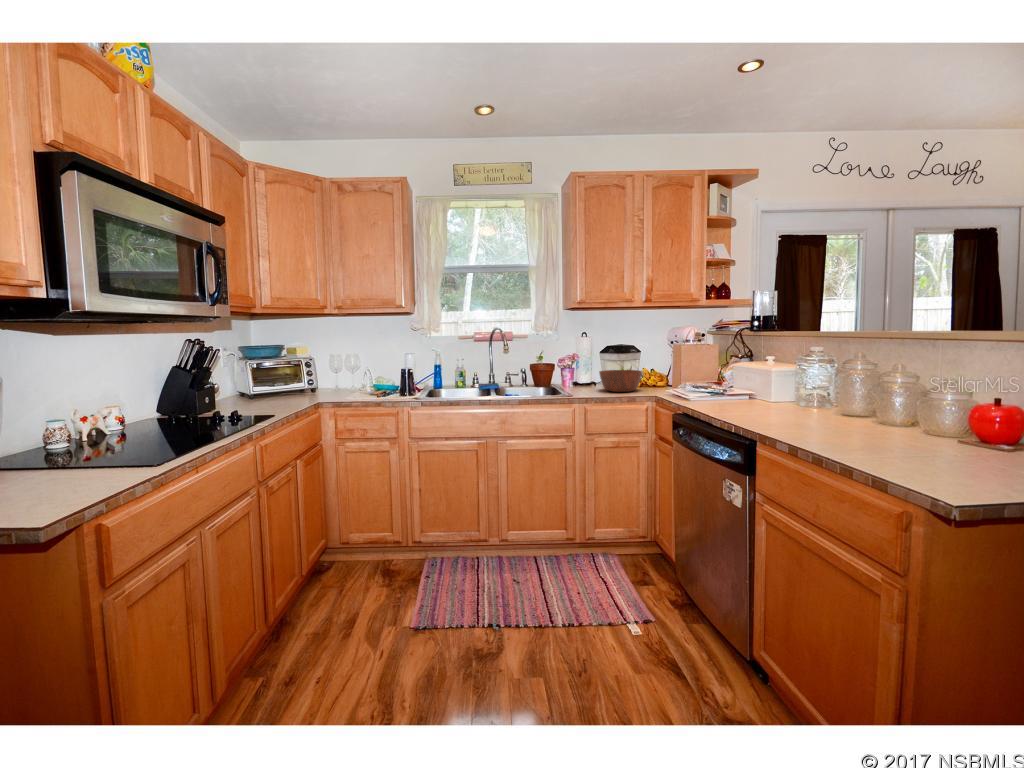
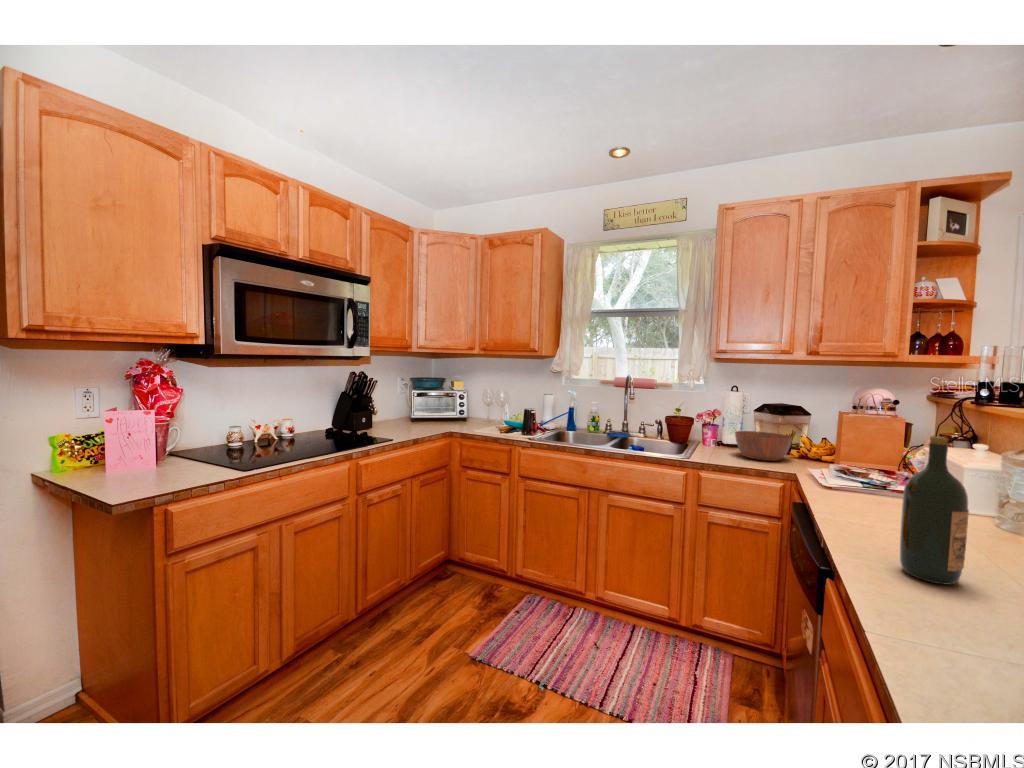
wine bottle: none [791,342,829,435] -> present [900,436,969,584]

